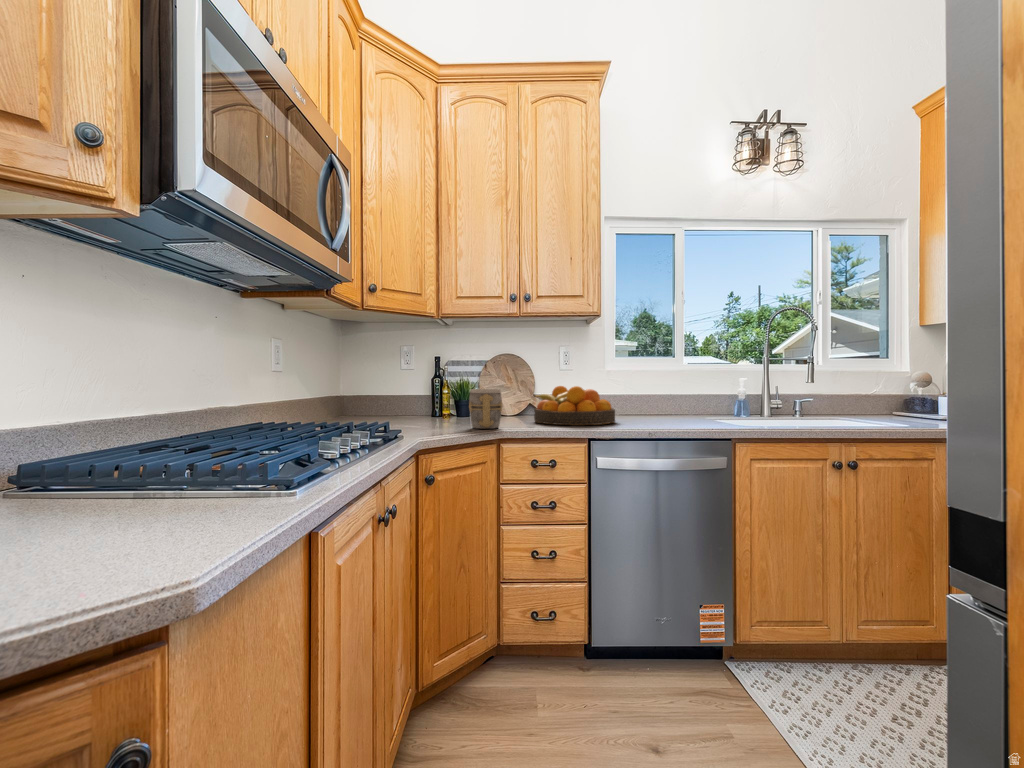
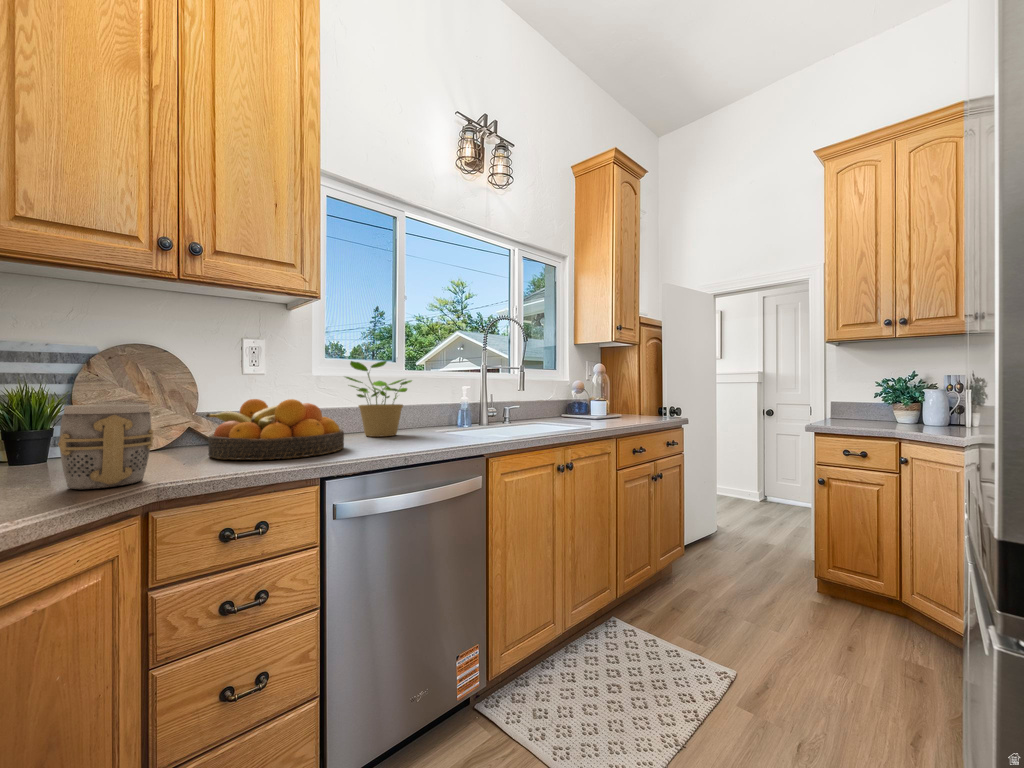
potted plant: none [628,354,687,418] -> present [346,361,412,437]

